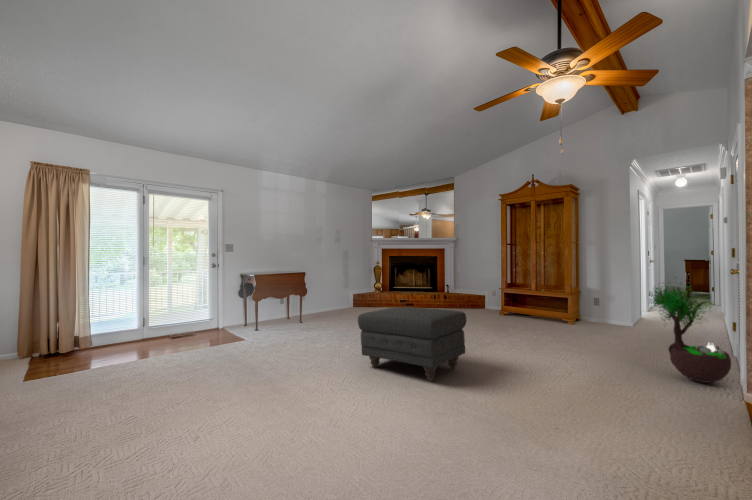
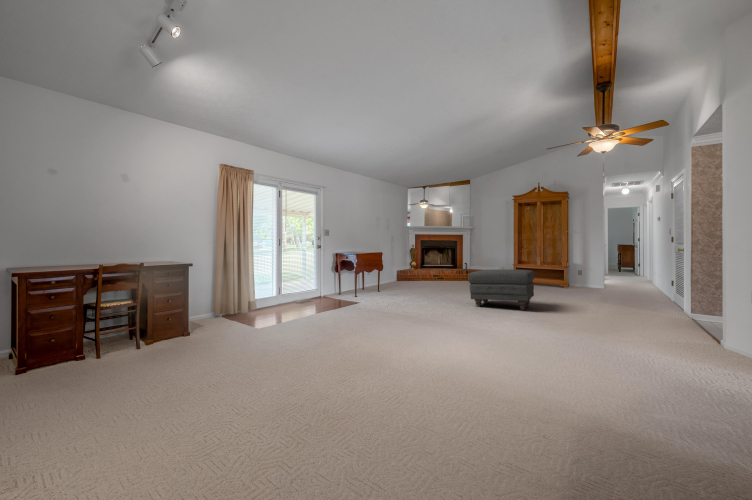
potted tree: present [650,284,731,383] -> none [633,248,680,307]

